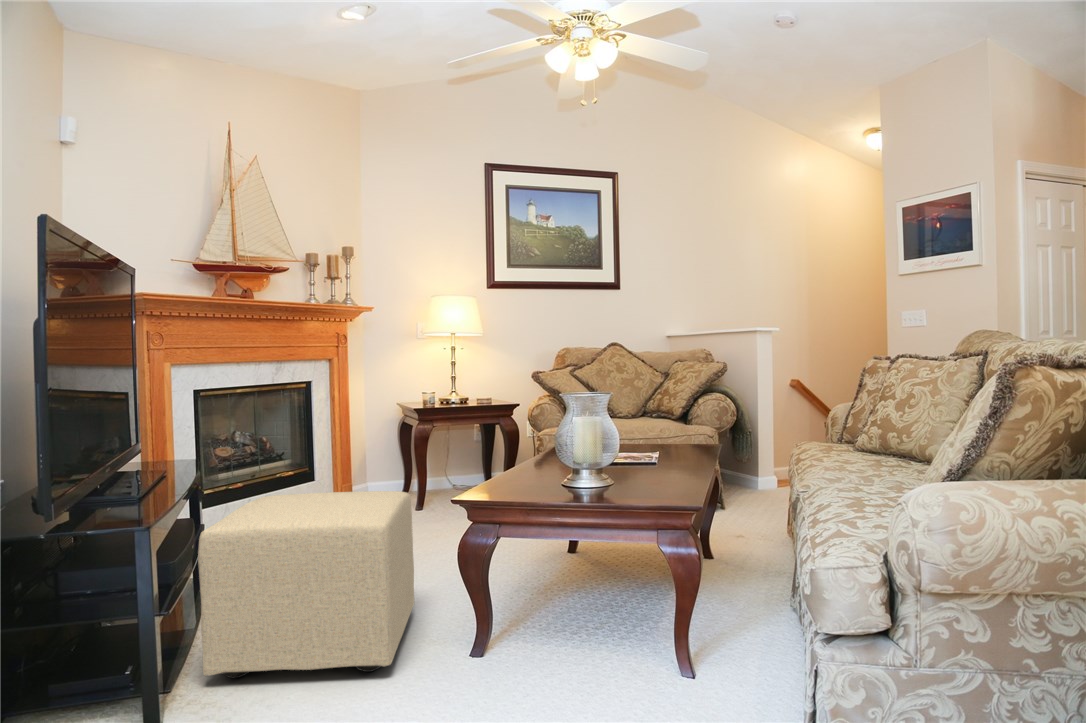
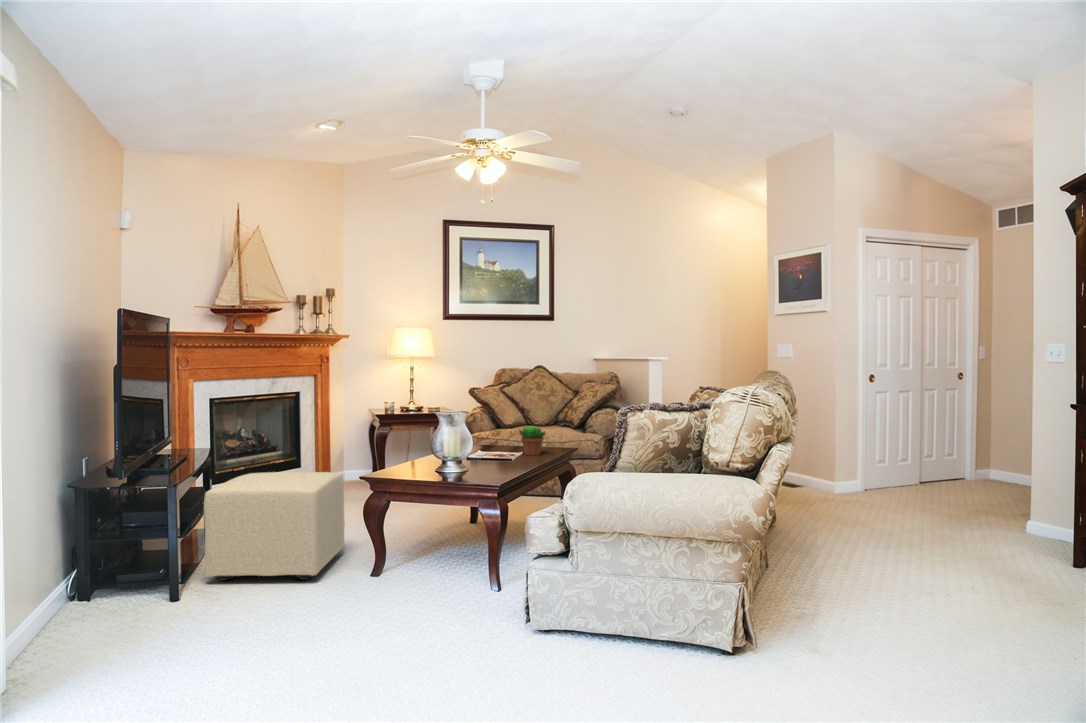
succulent plant: none [646,413,686,457] -> present [519,426,546,455]

